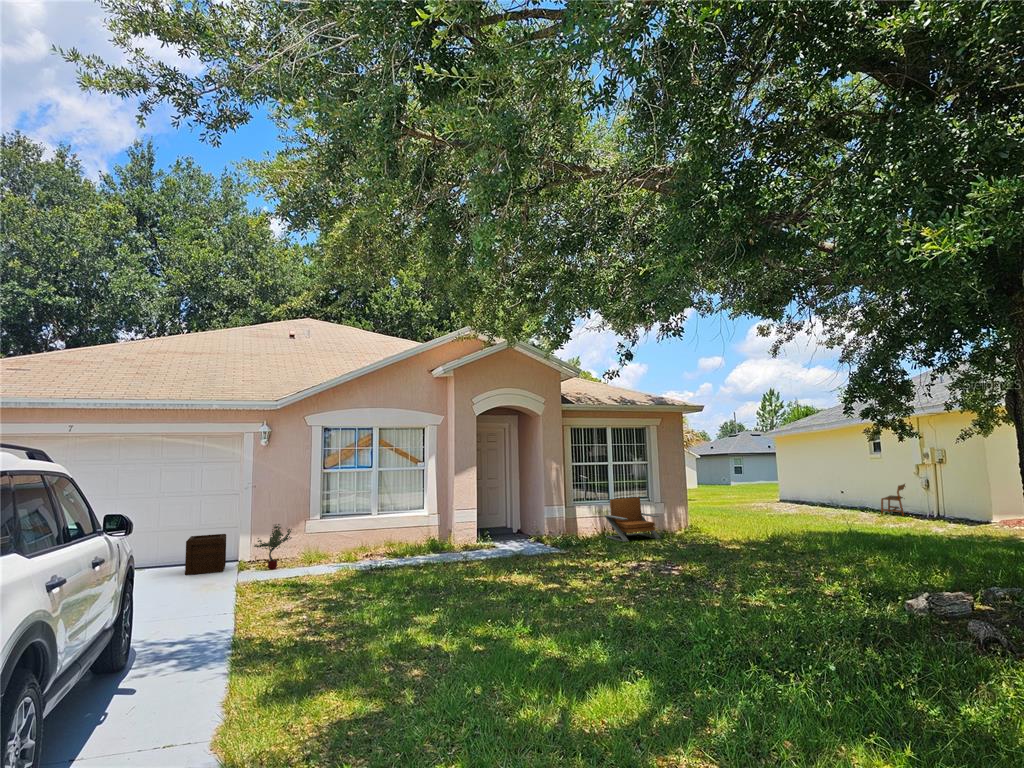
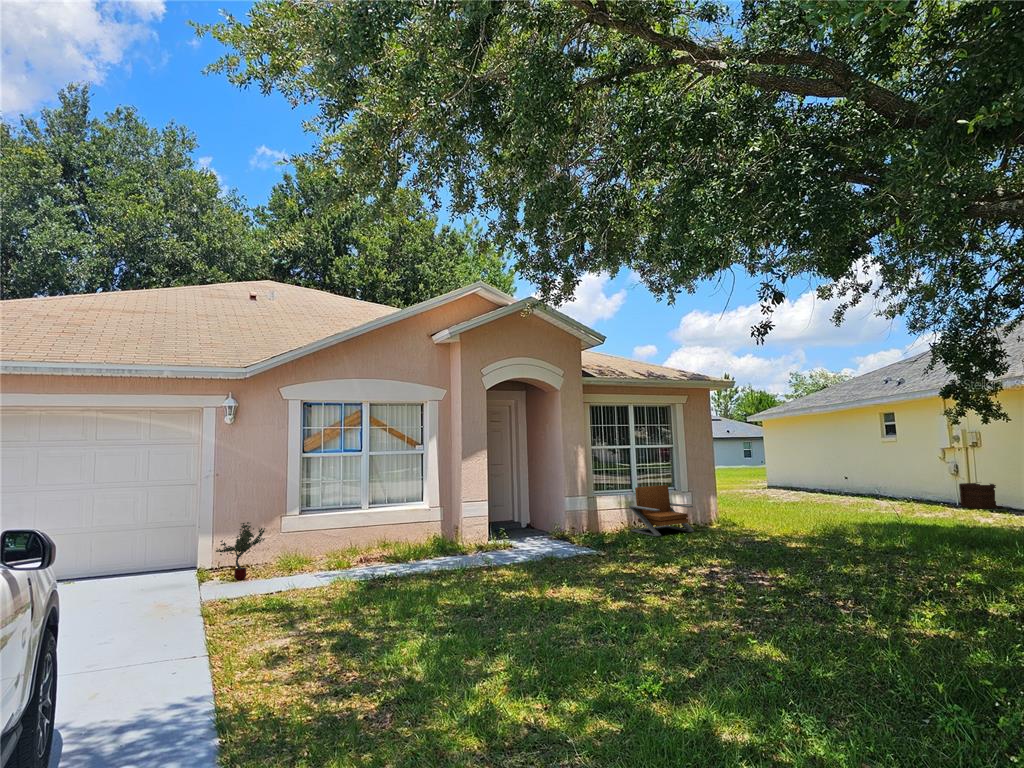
bench: present [881,484,905,516] -> none [896,468,924,503]
wooden crate: present [185,534,226,575] -> present [959,483,1003,509]

